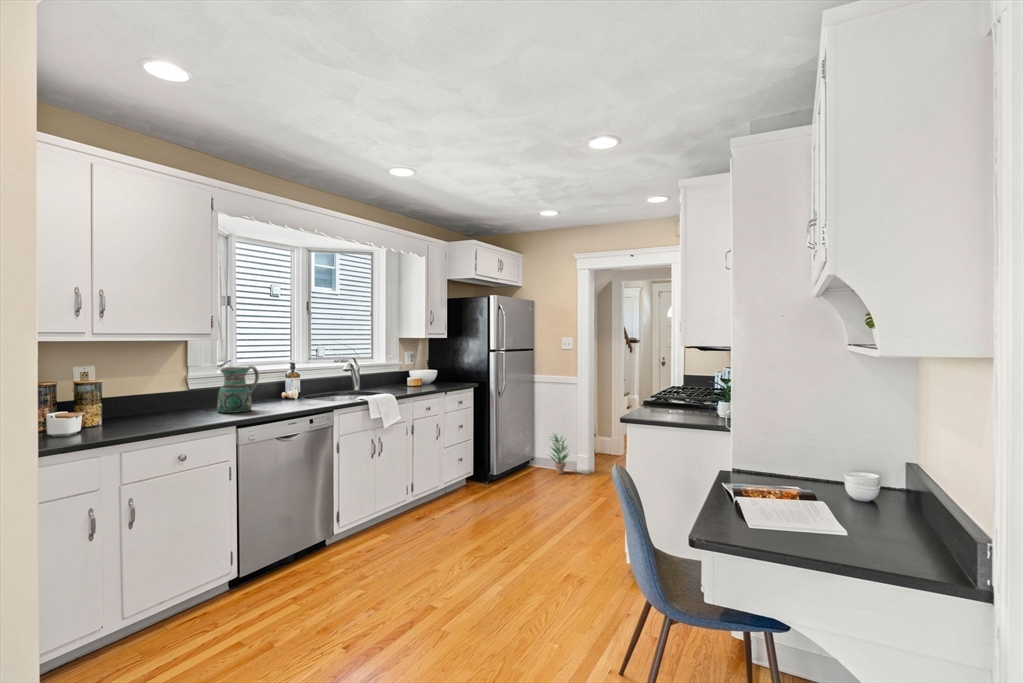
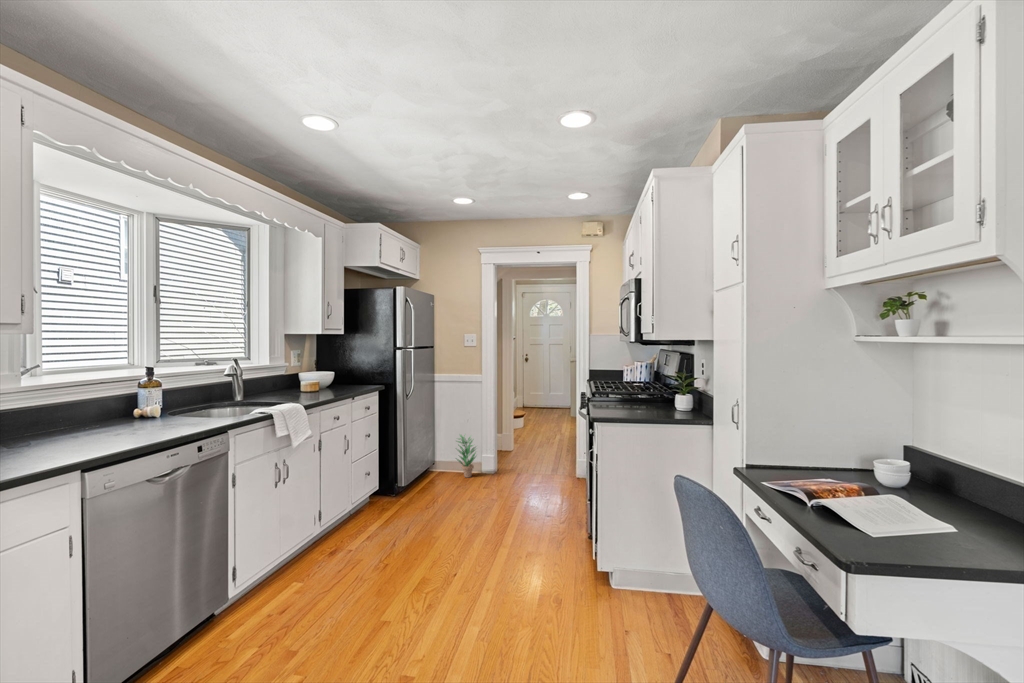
ceramic pitcher: present [217,366,259,413] -> none [35,373,107,448]

